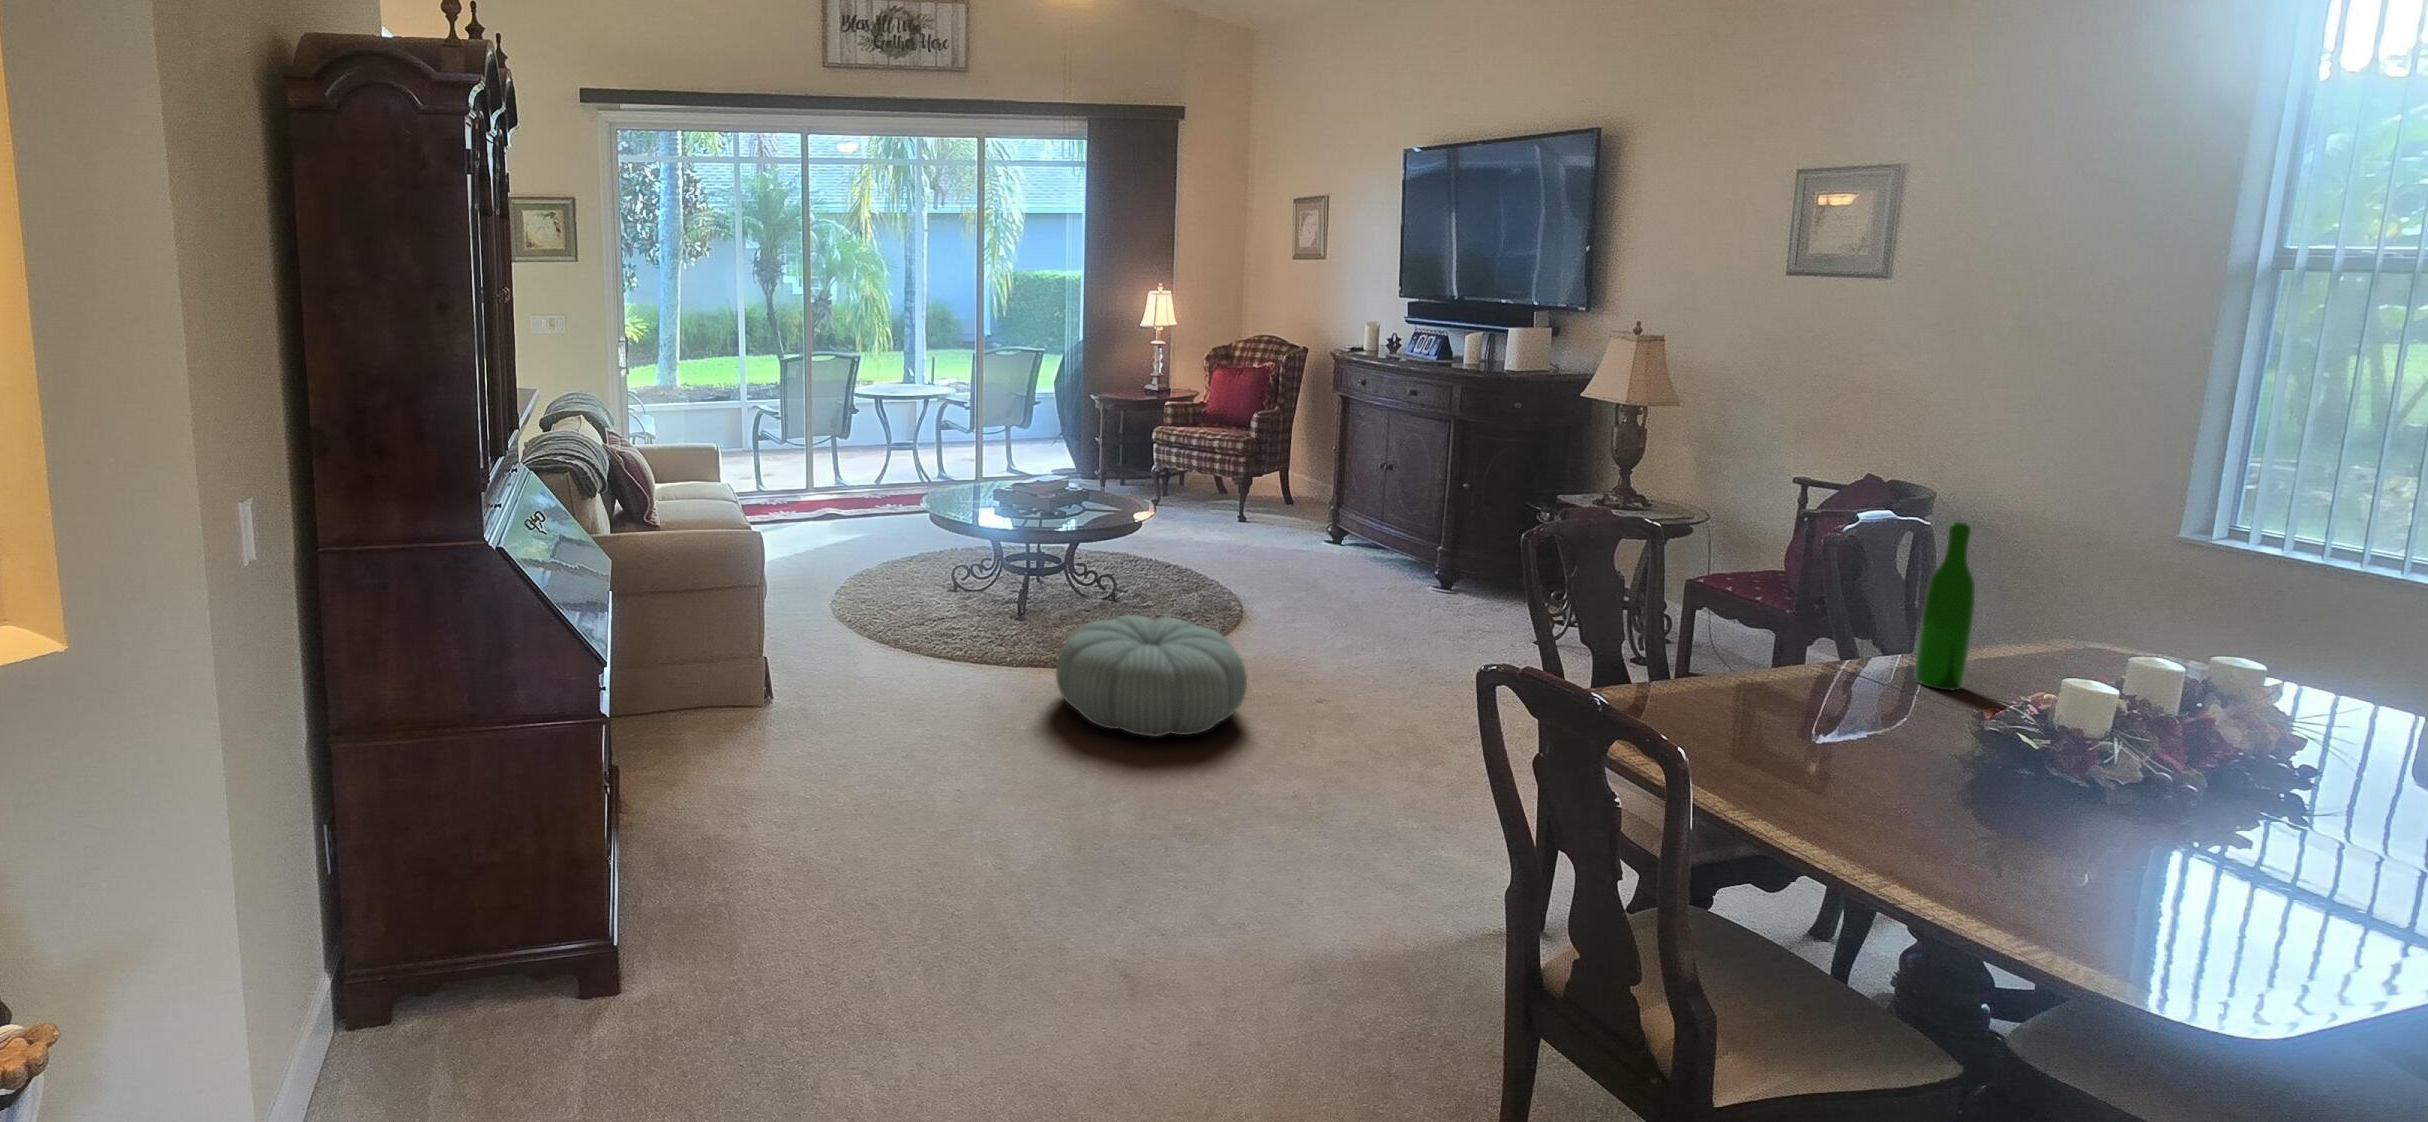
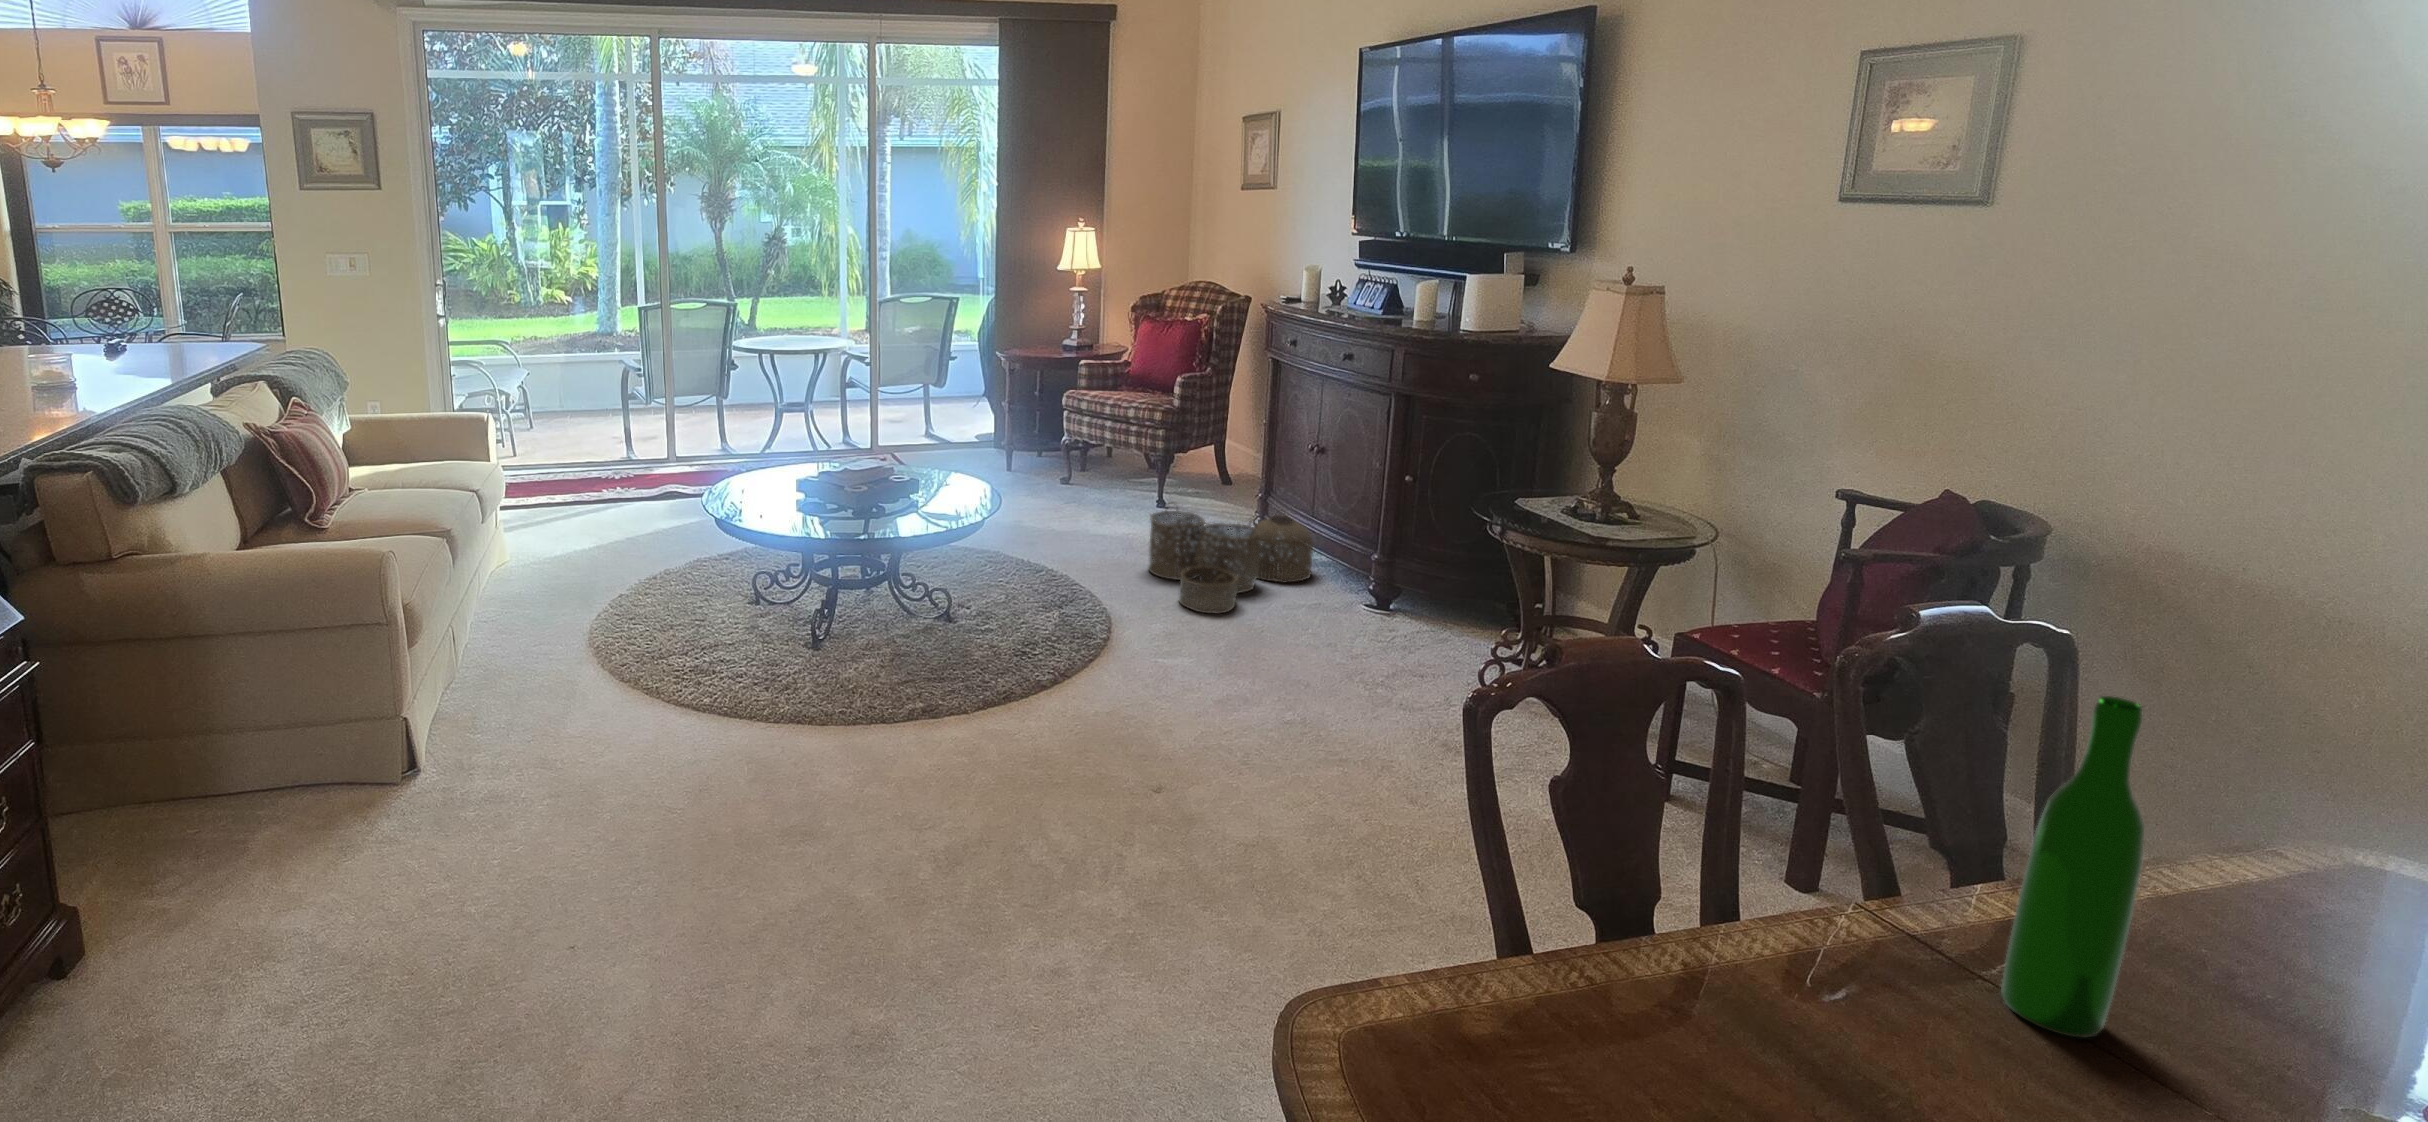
woven basket: none [1253,511,1385,594] -> present [1149,510,1313,613]
pouf: present [1056,615,1247,736] -> none [777,663,1033,848]

